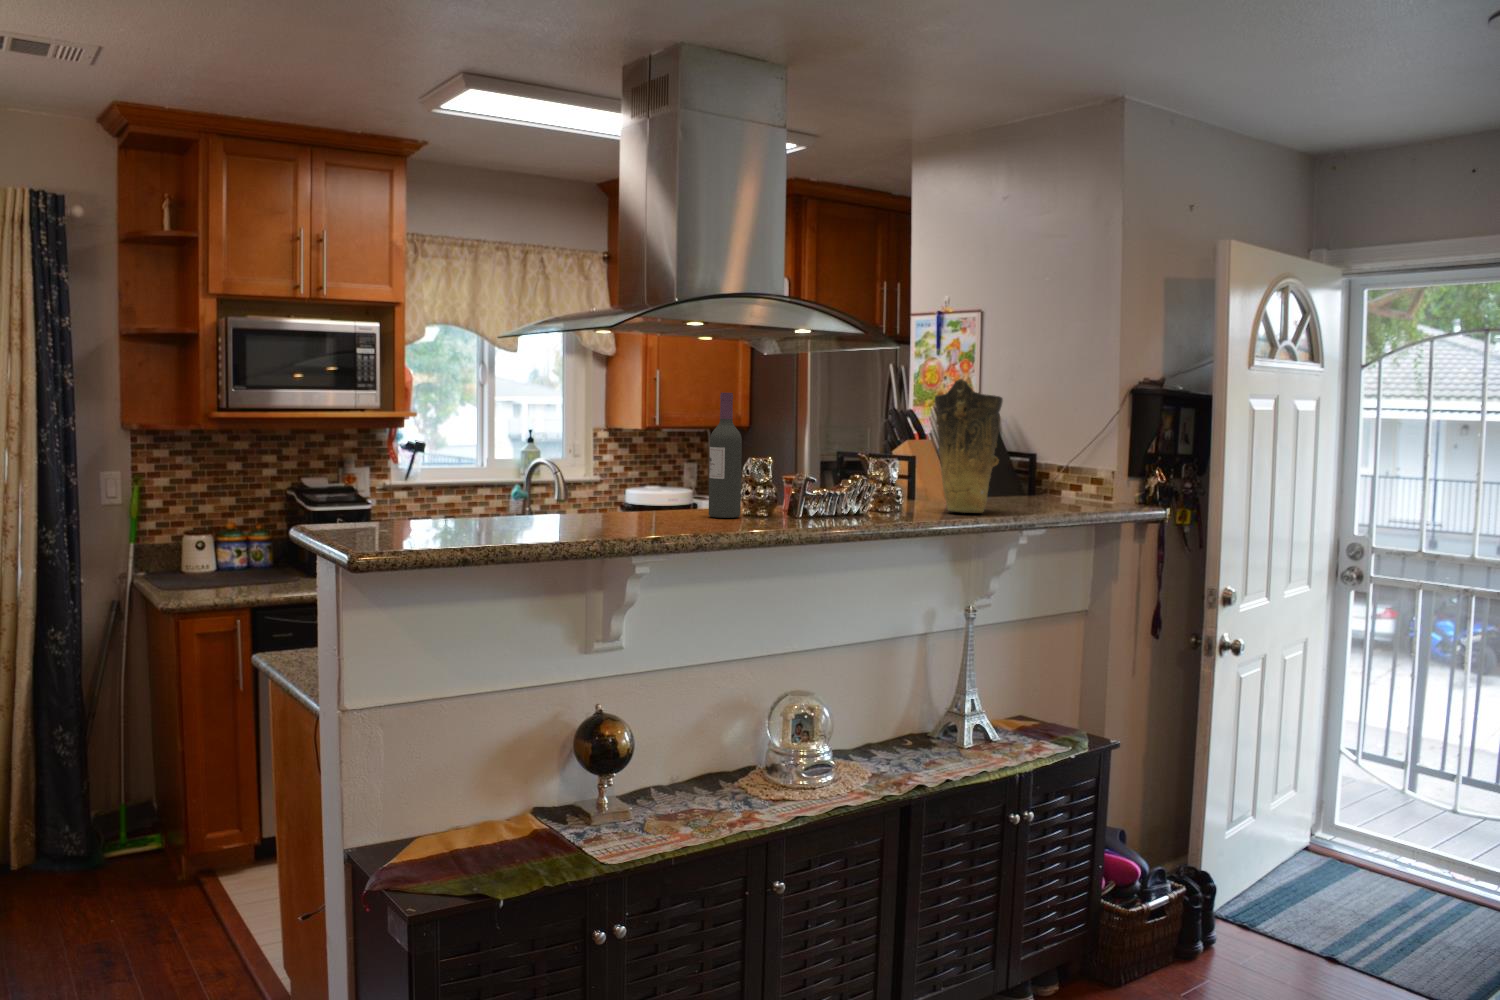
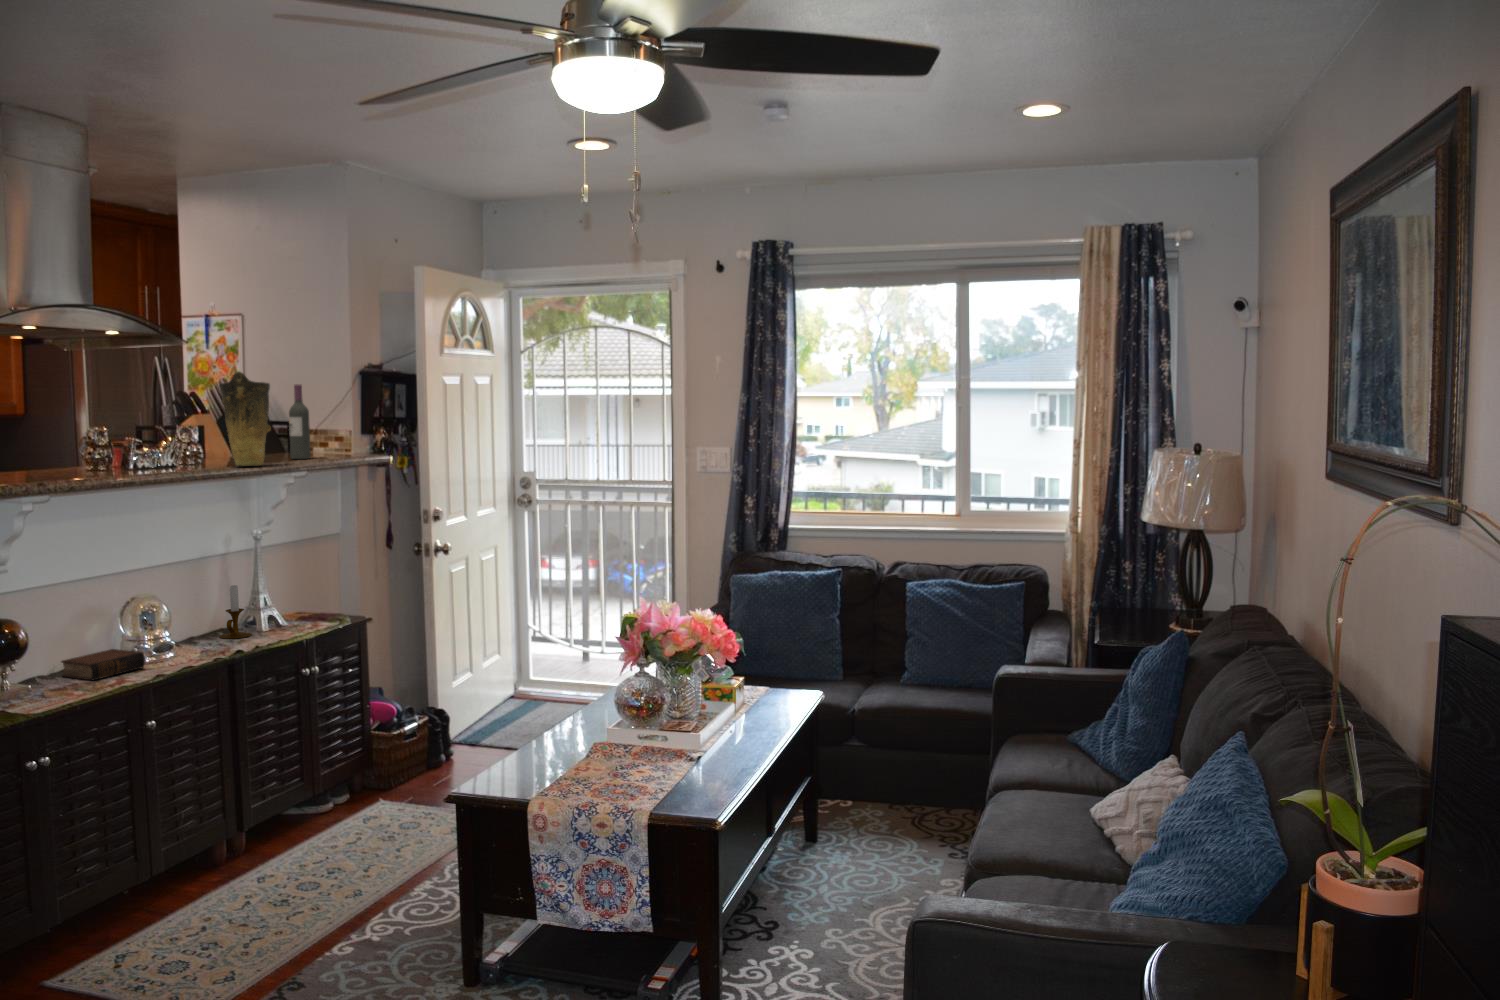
wine bottle: present [709,393,742,518] -> present [289,384,311,459]
candlestick: none [903,682,947,760] -> present [220,585,252,638]
book: none [676,764,785,819] -> present [61,649,145,681]

